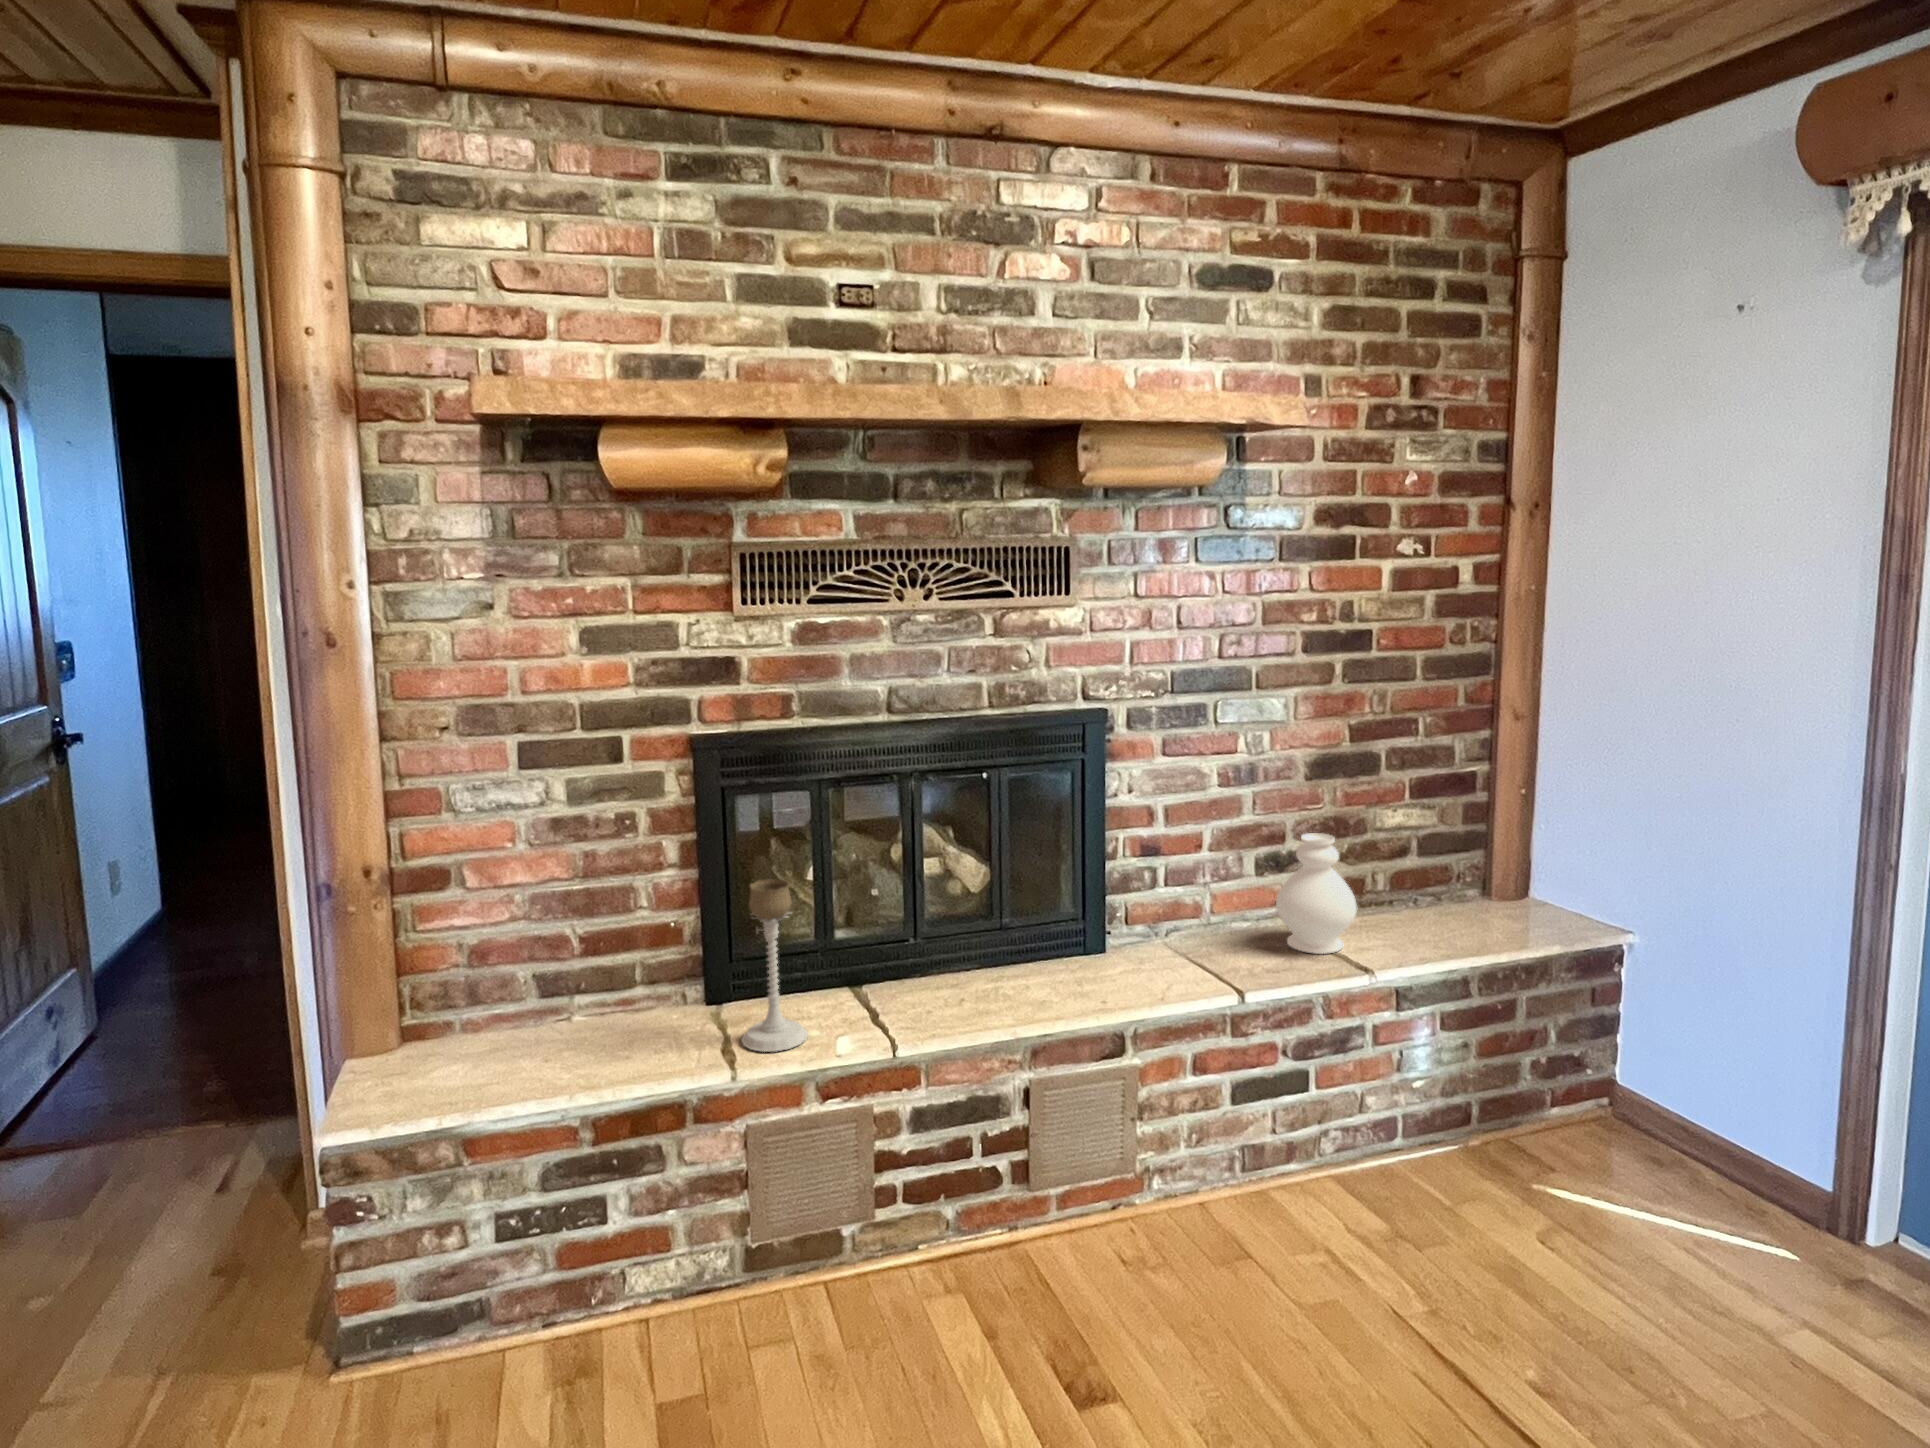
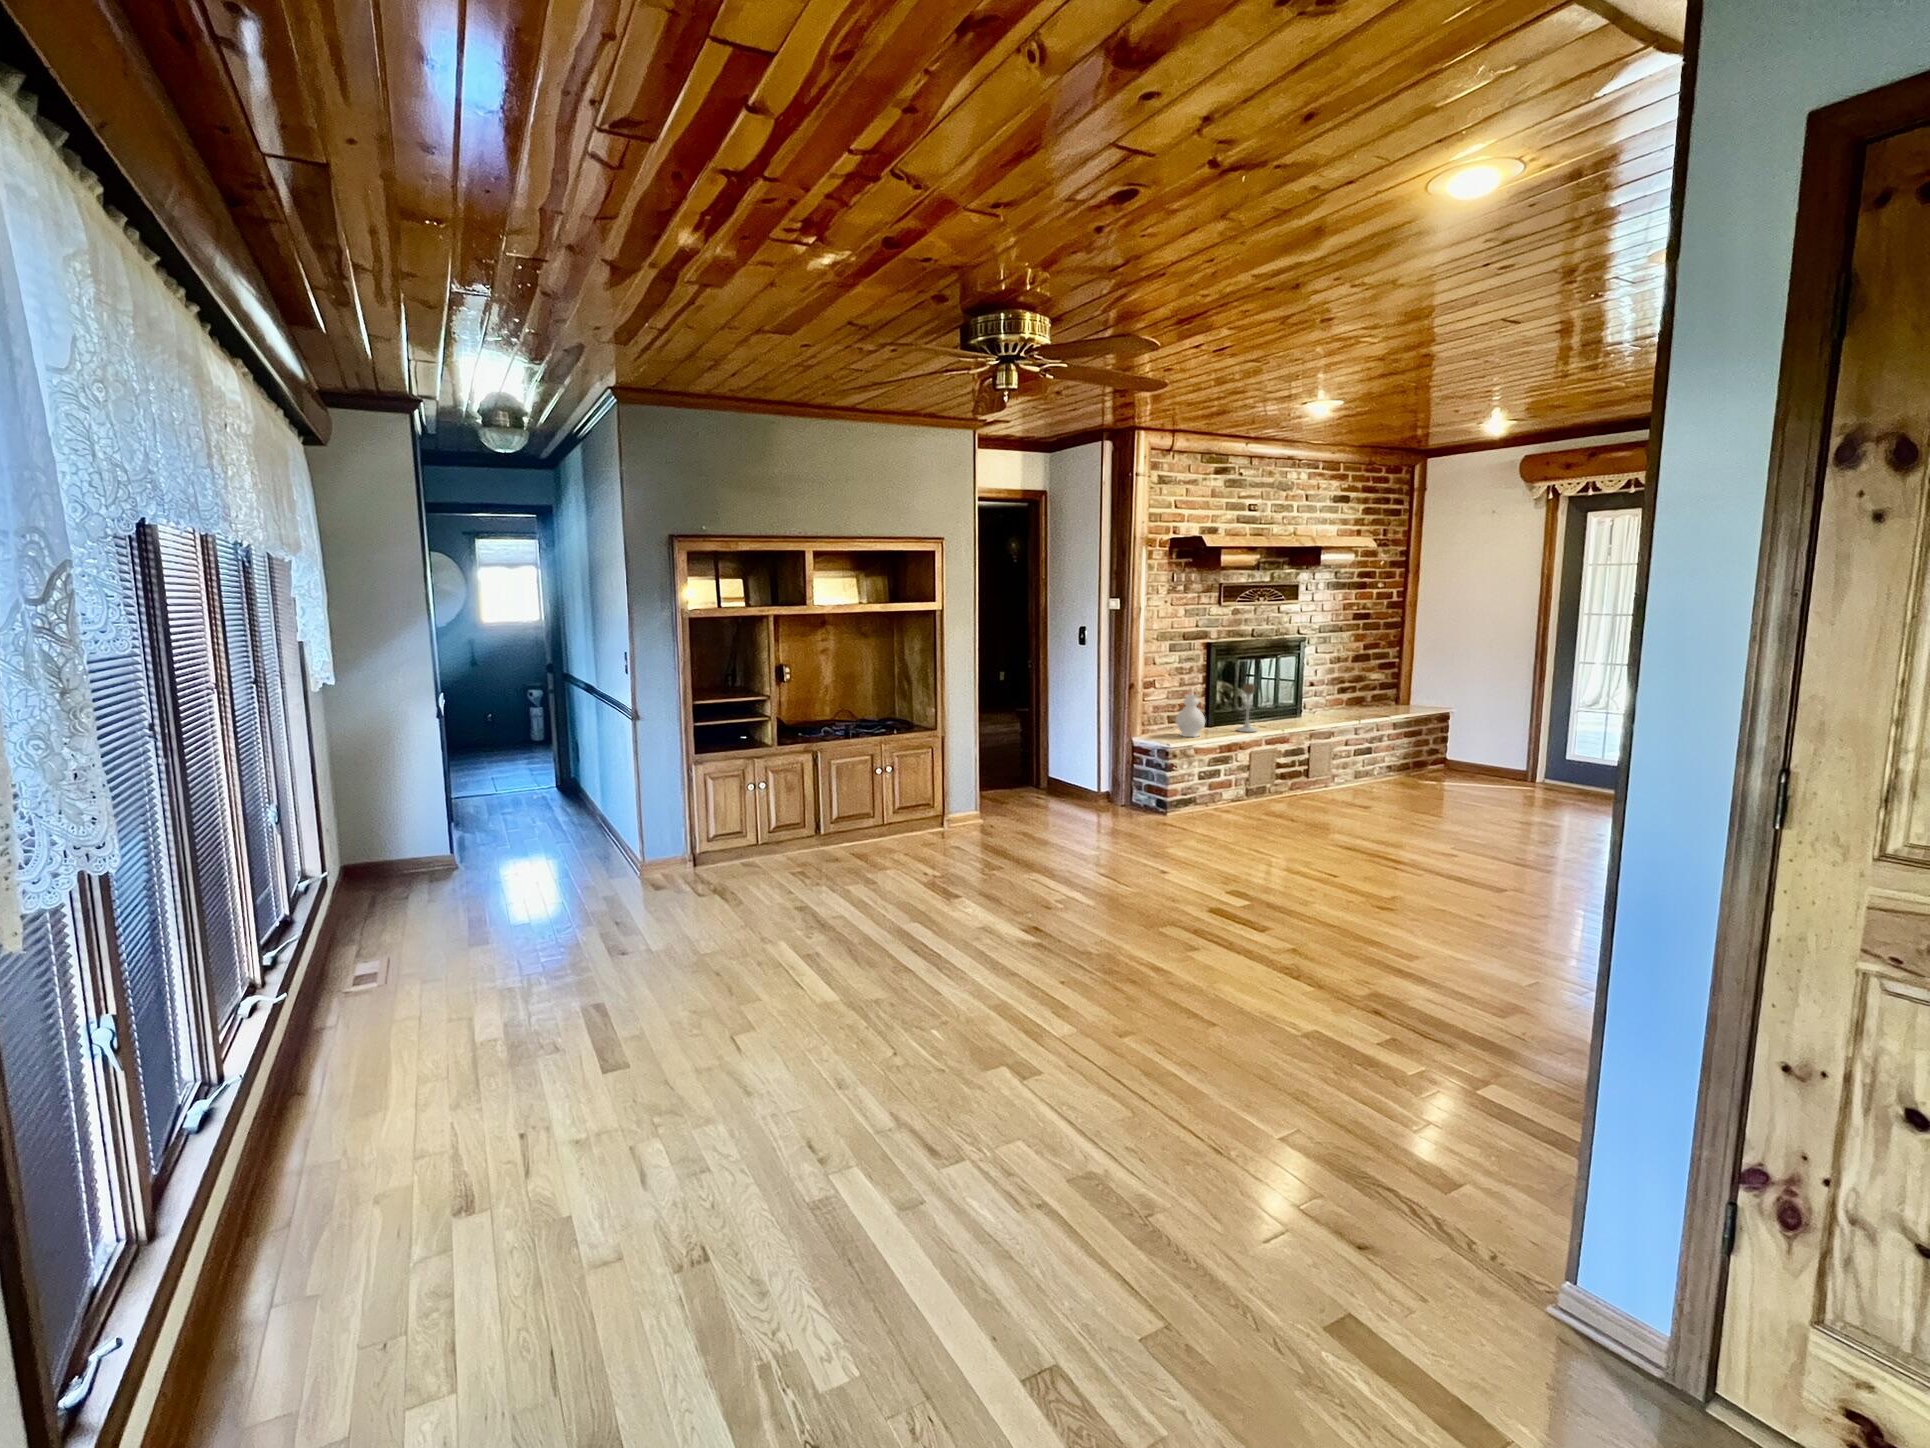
decorative vase: present [1276,833,1357,954] -> present [1175,695,1205,737]

